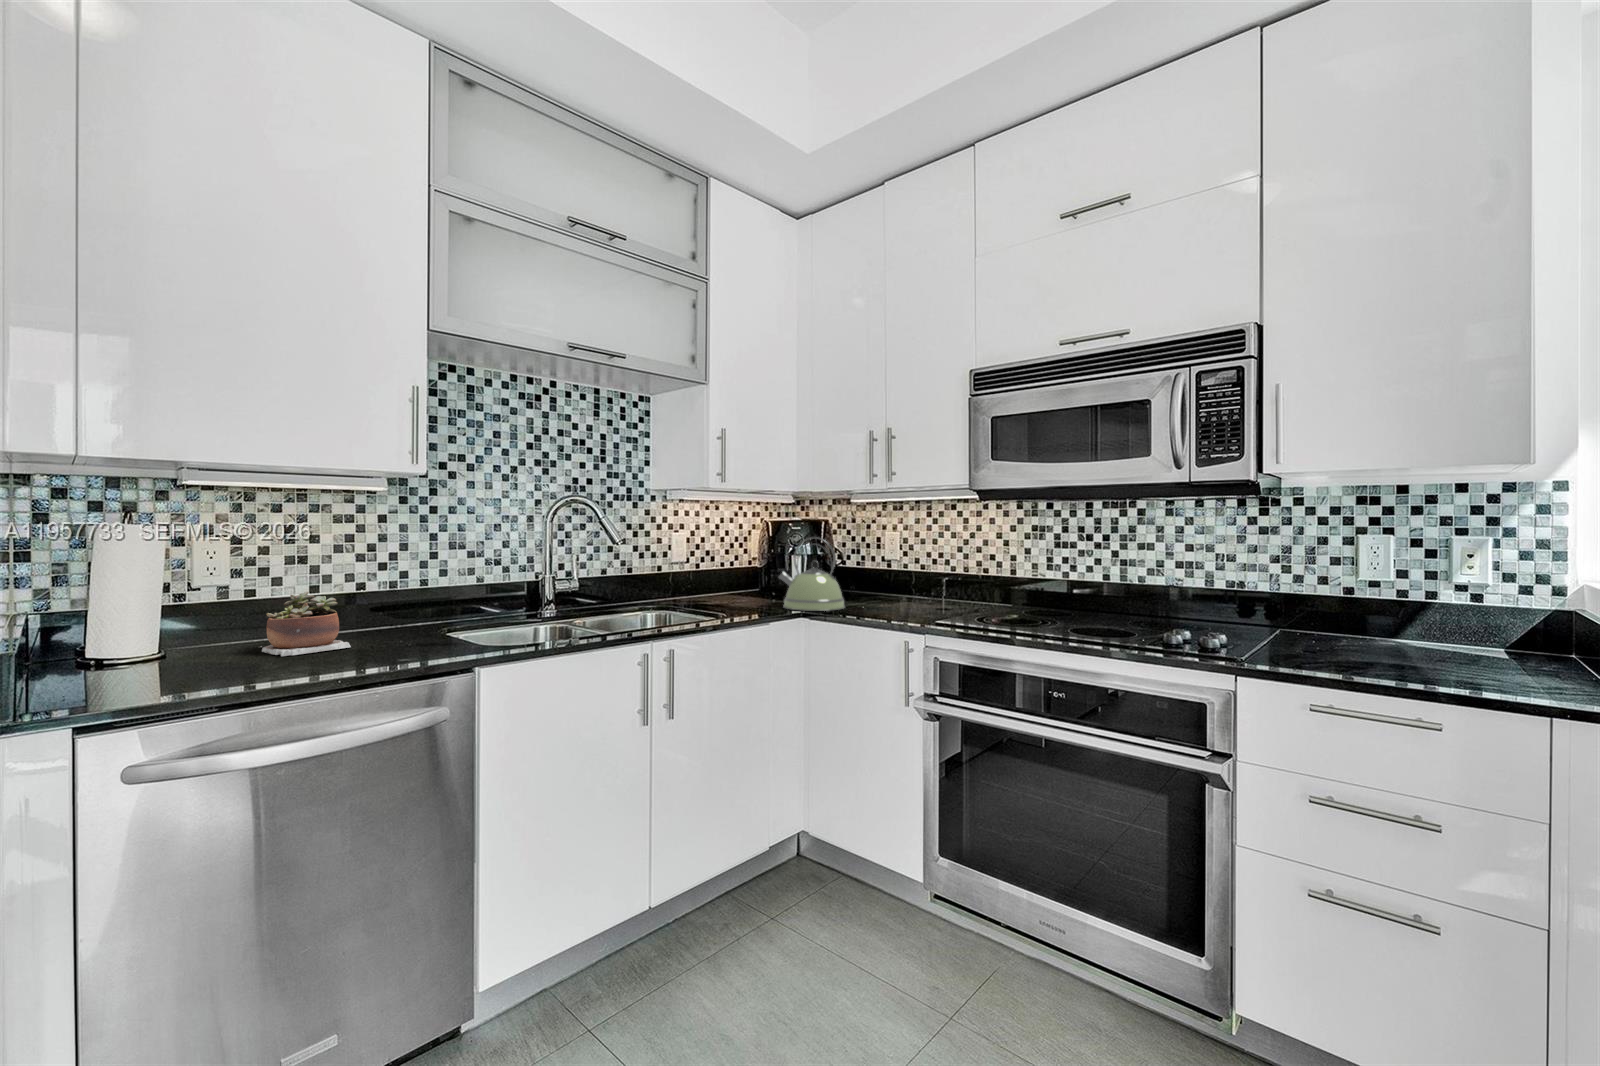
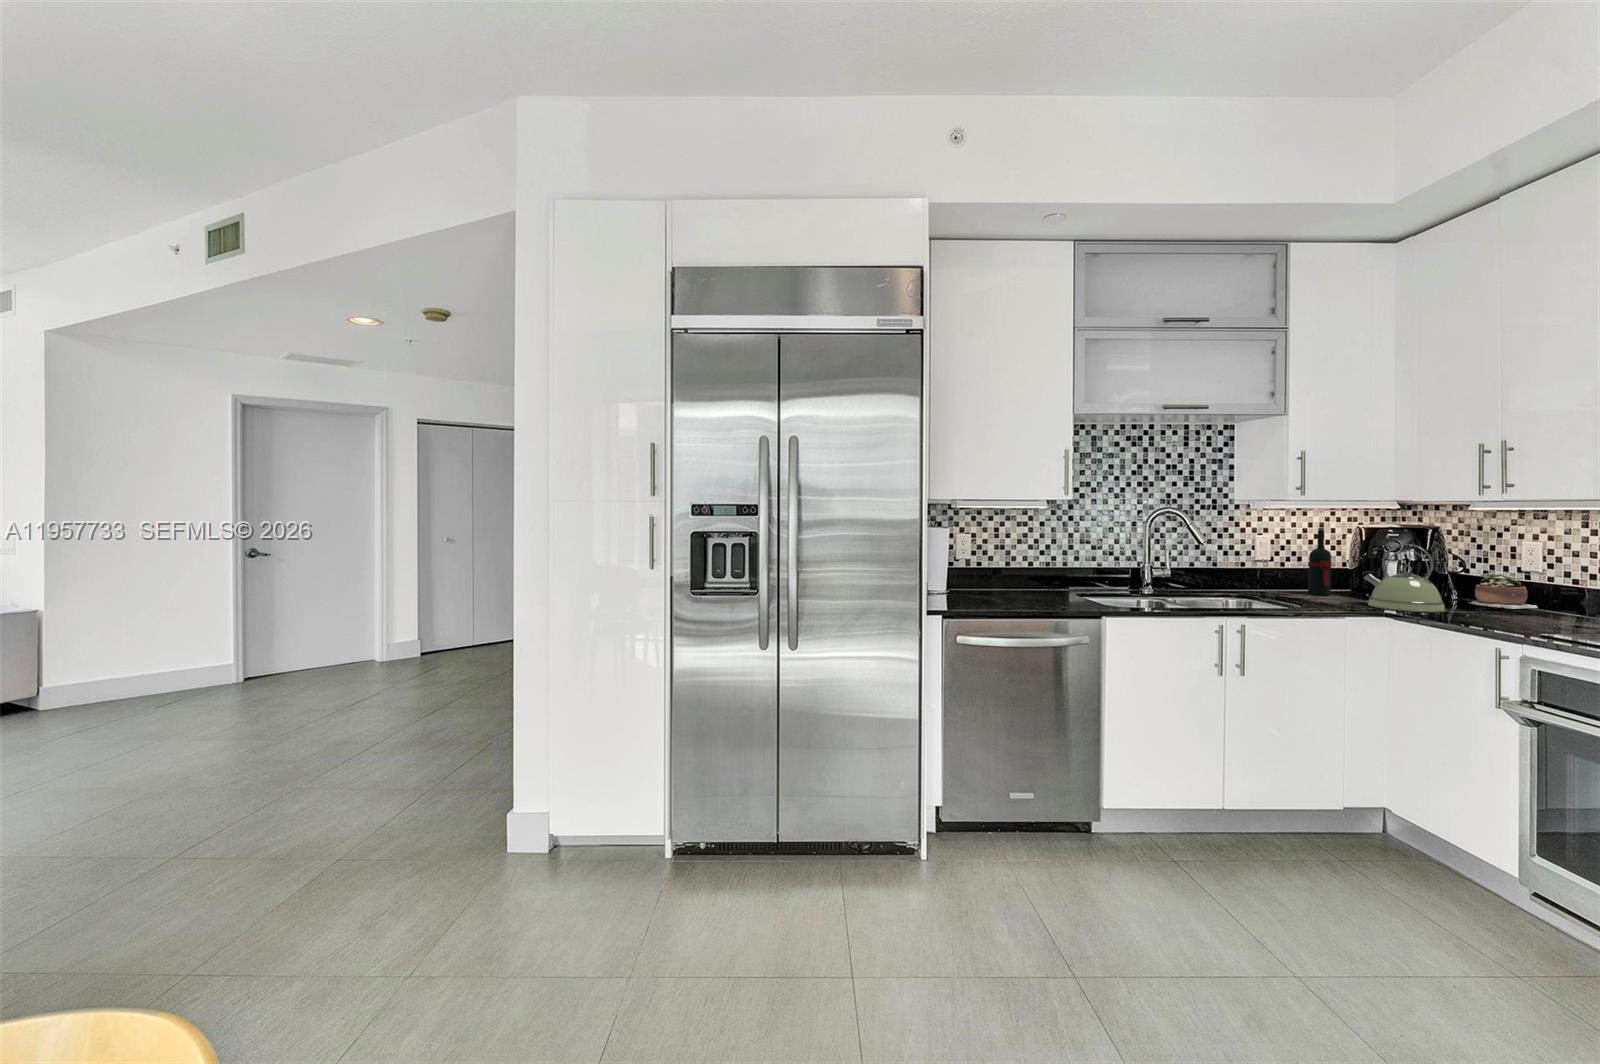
wine bottle: none [725,522,746,599] -> present [1308,527,1331,595]
succulent plant: present [261,592,351,656] -> present [1470,572,1538,609]

